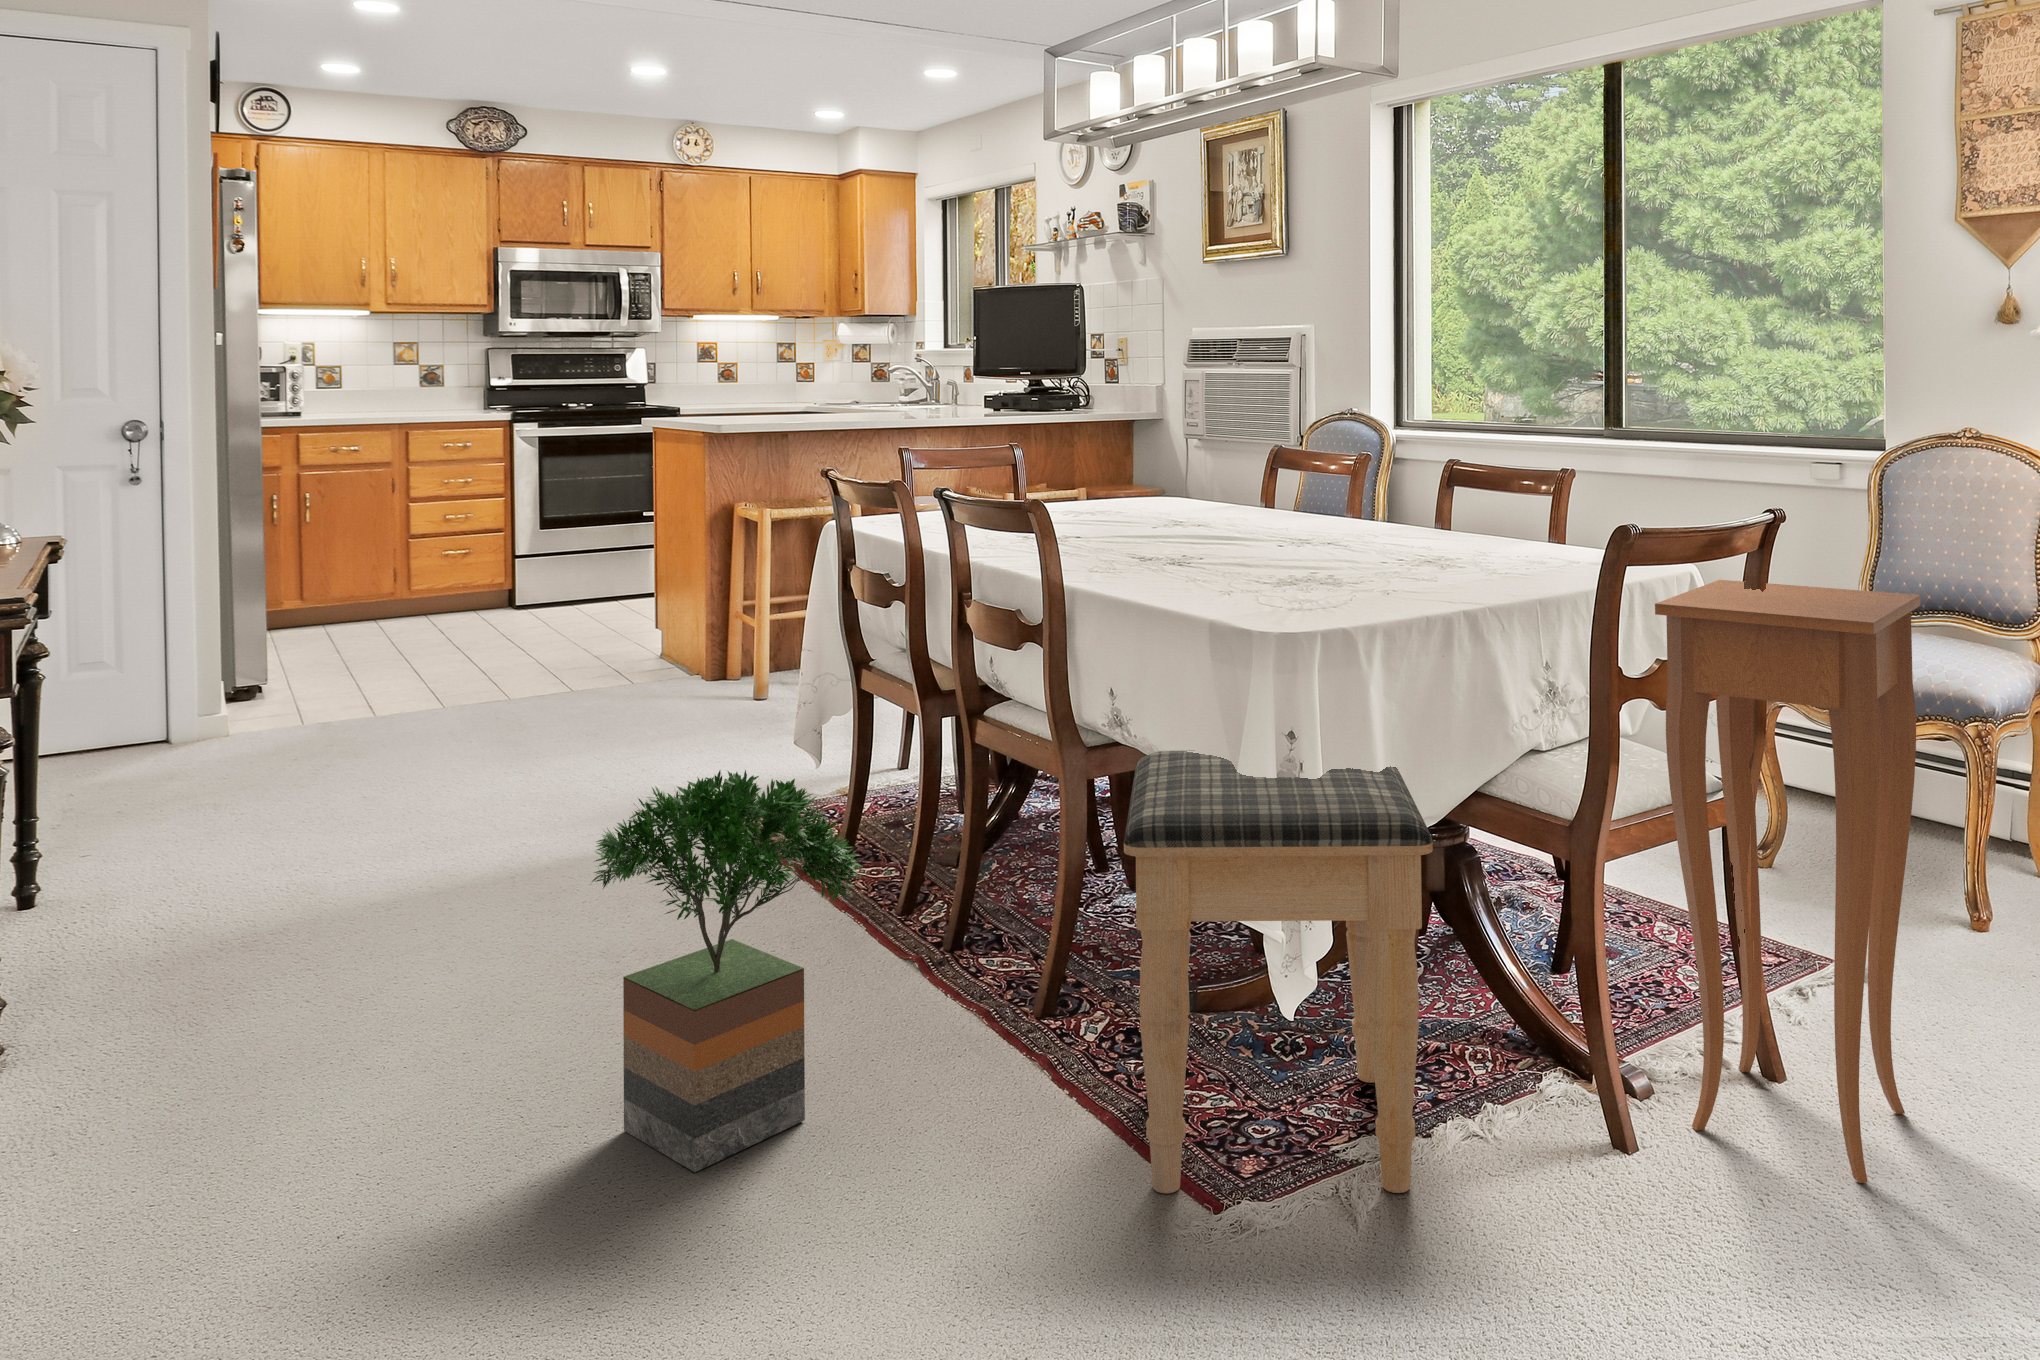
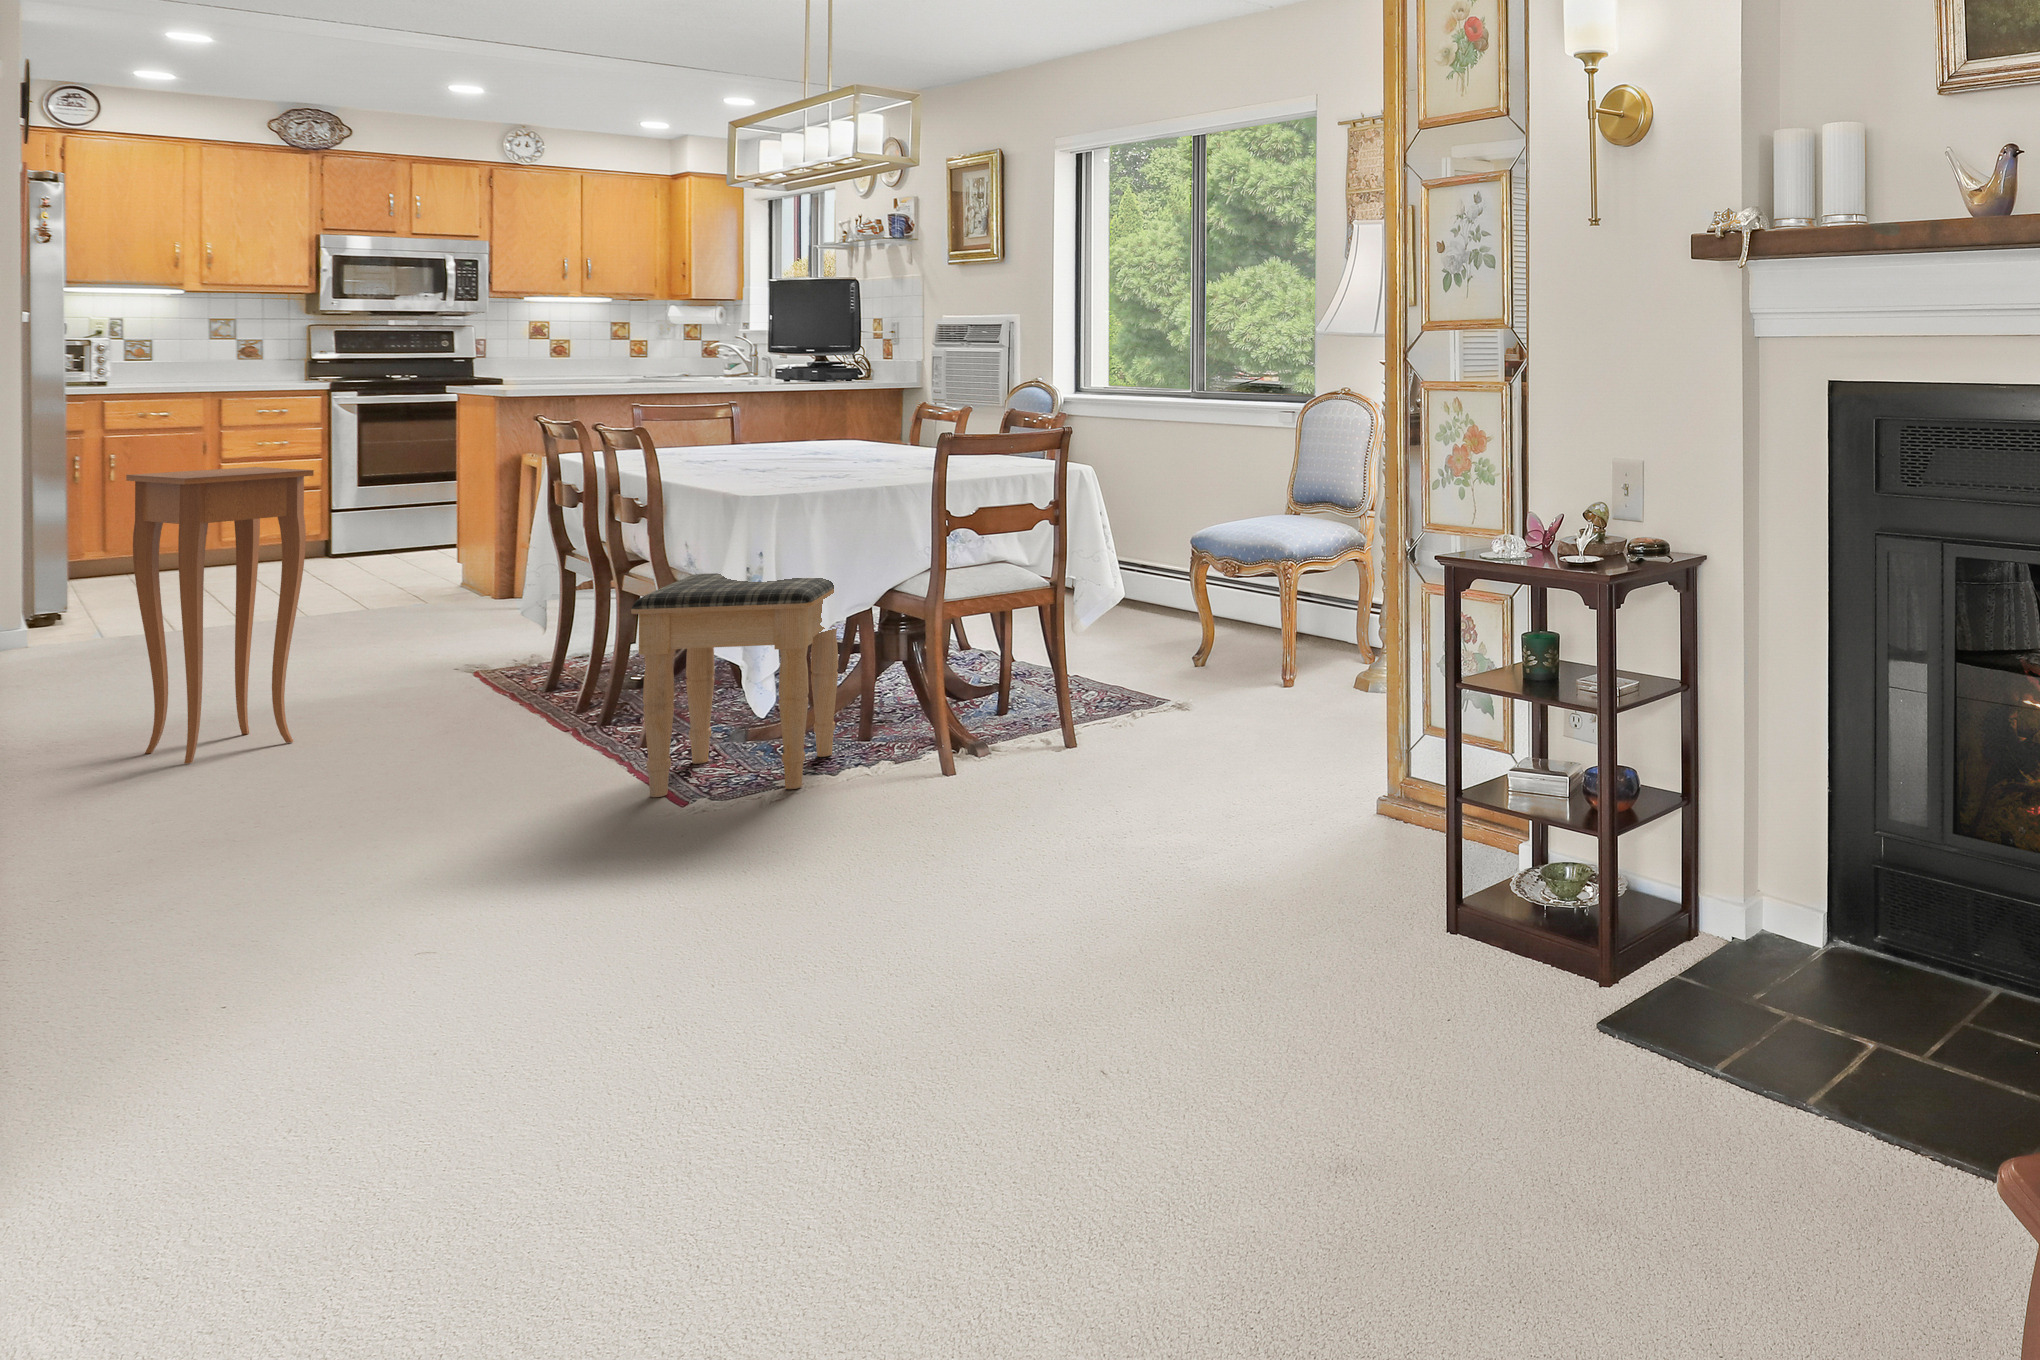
side table: present [1655,580,1921,1183] -> present [126,467,314,763]
potted tree: present [592,770,861,1172] -> none [303,589,490,807]

